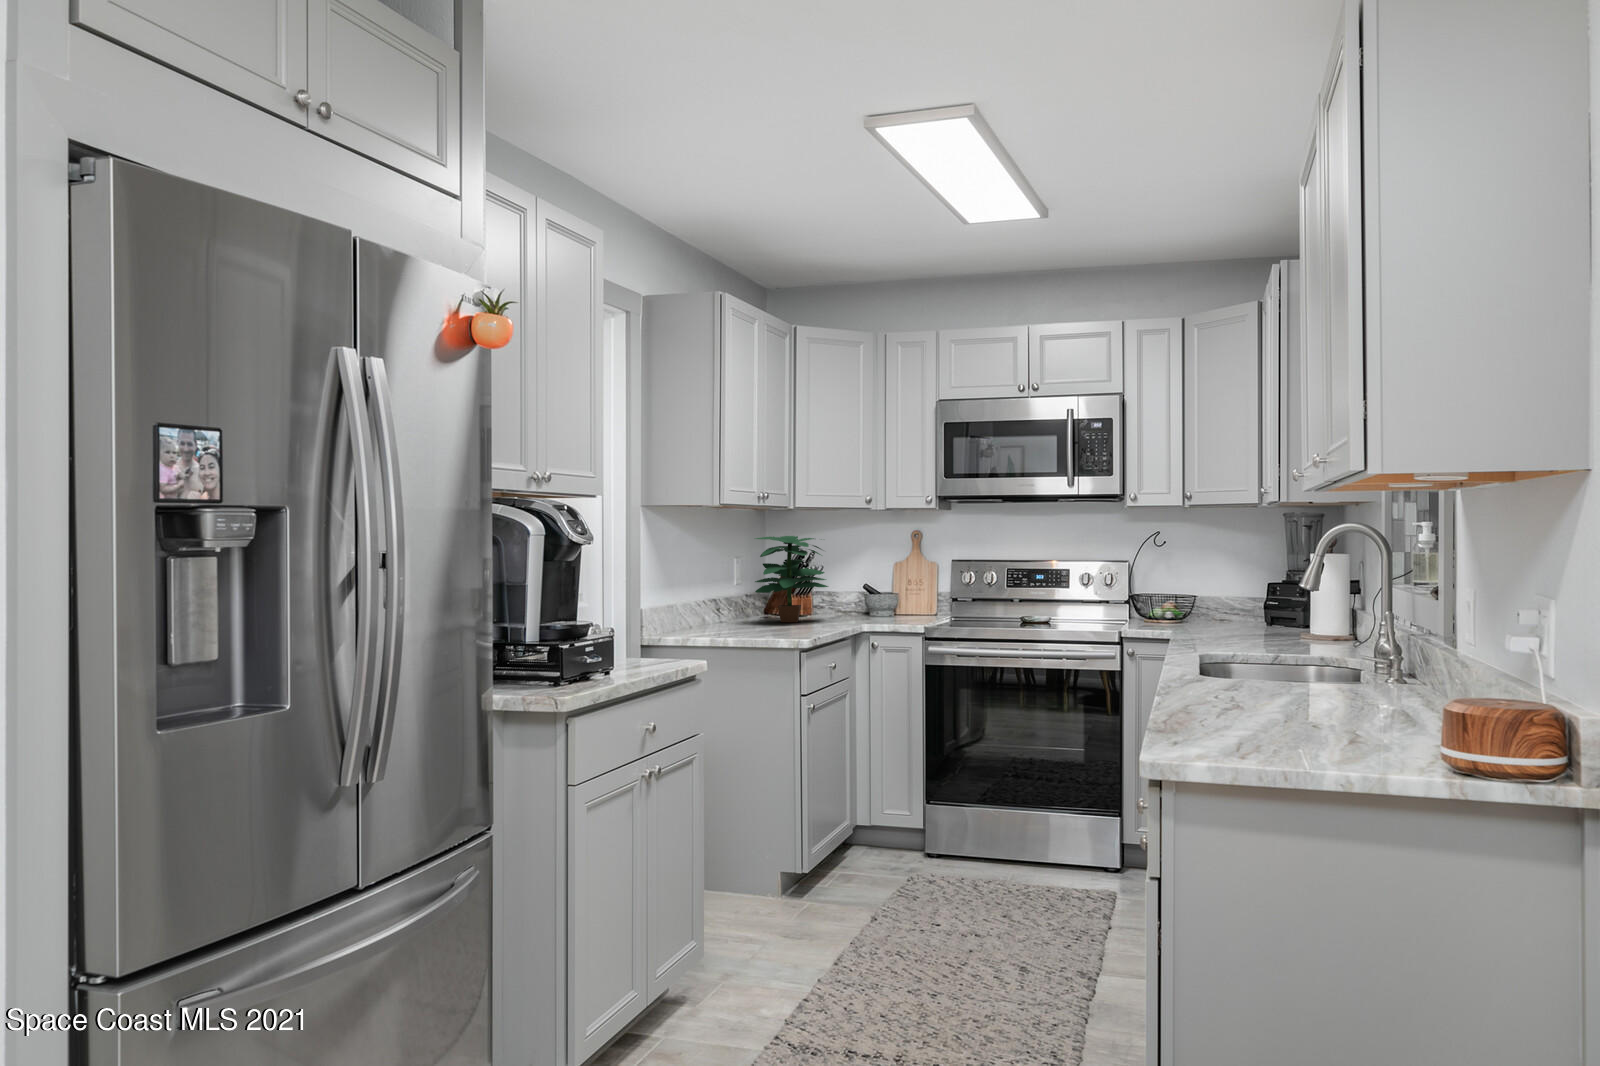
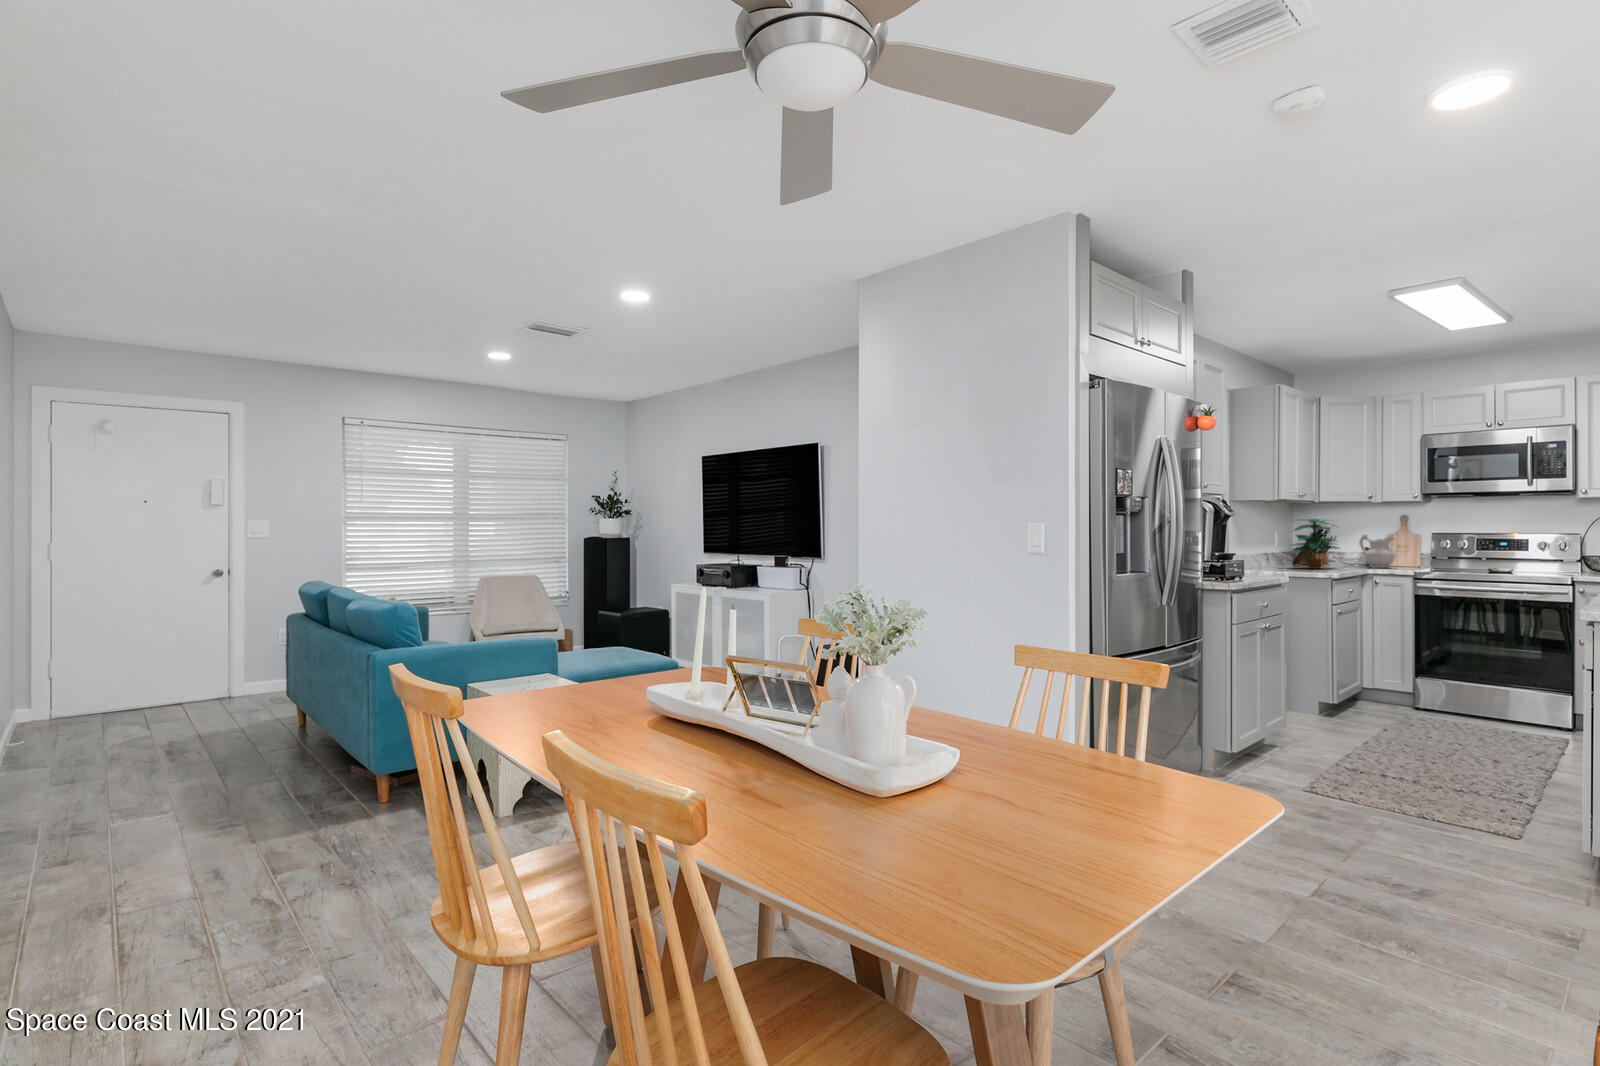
ceramic pitcher: none [856,562,904,617] -> present [1359,535,1395,568]

